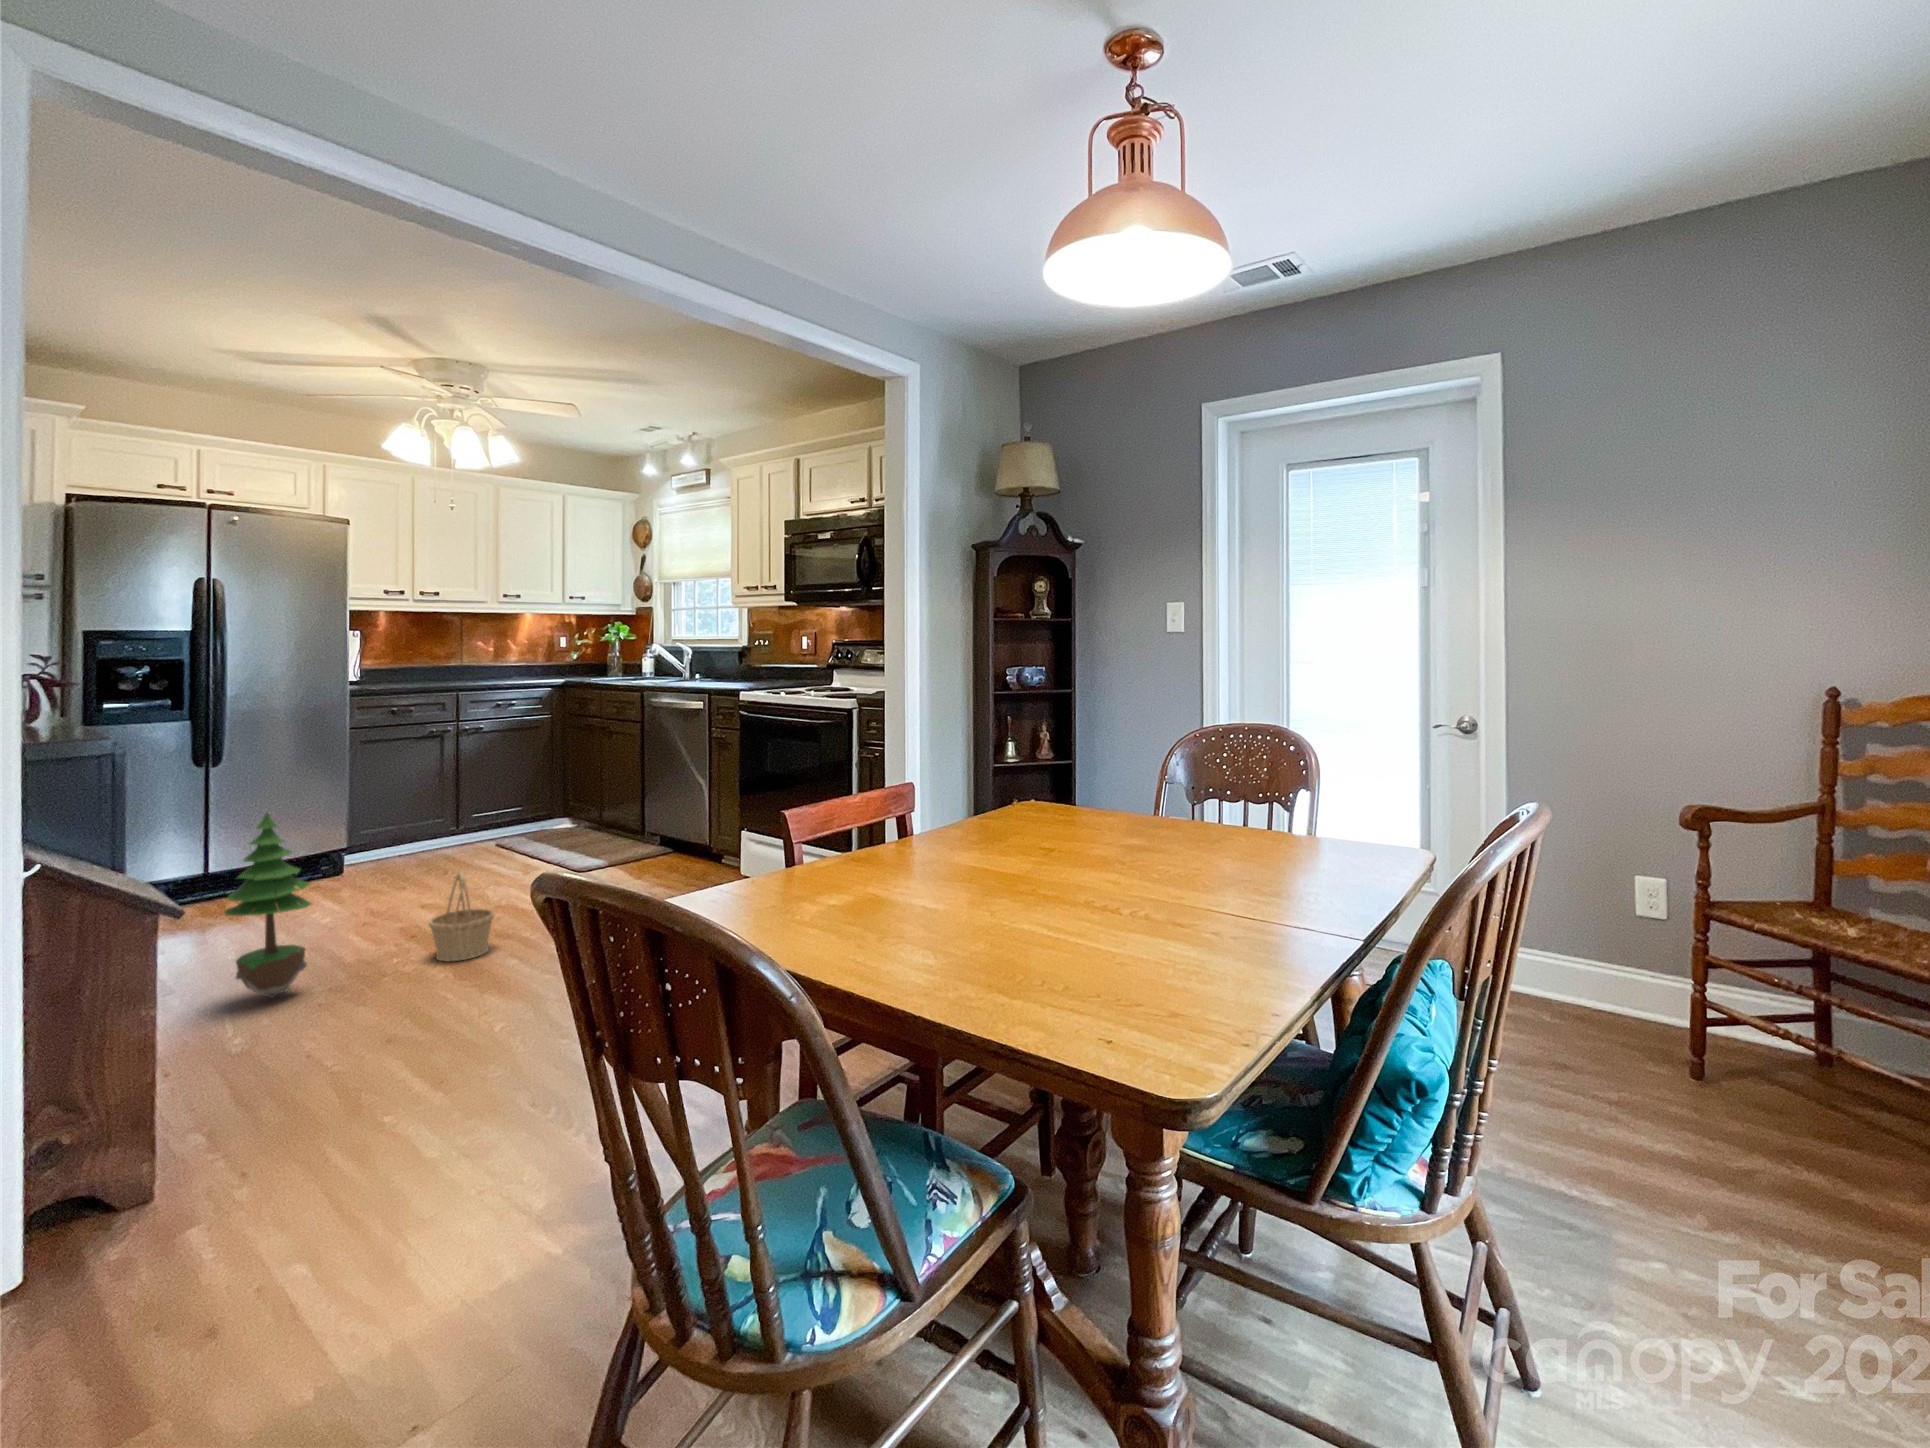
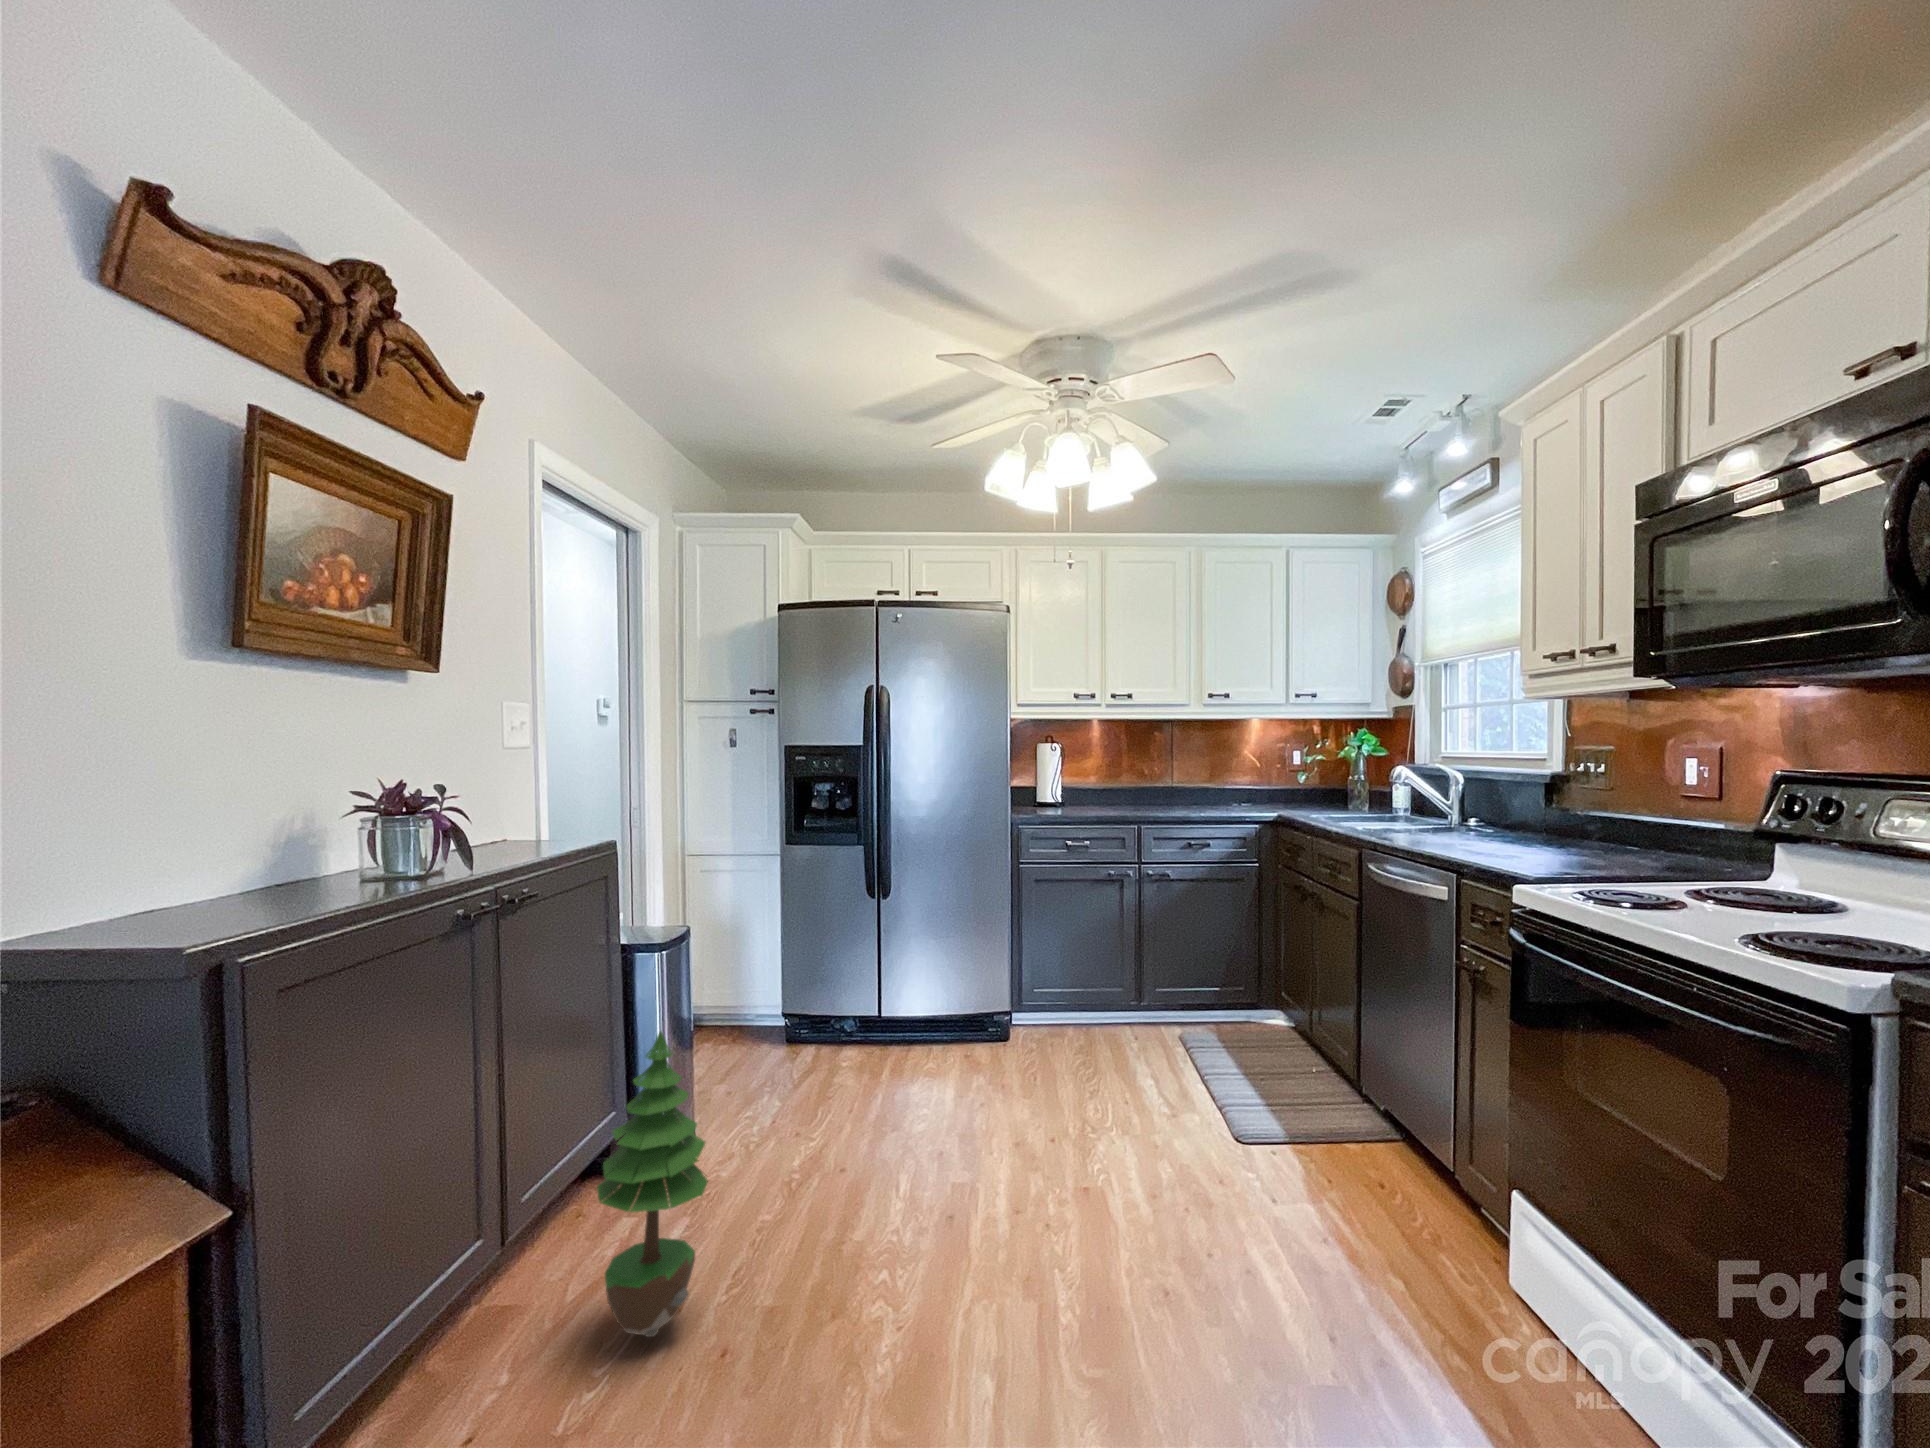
basket: present [428,872,494,961] -> none [855,1188,960,1385]

